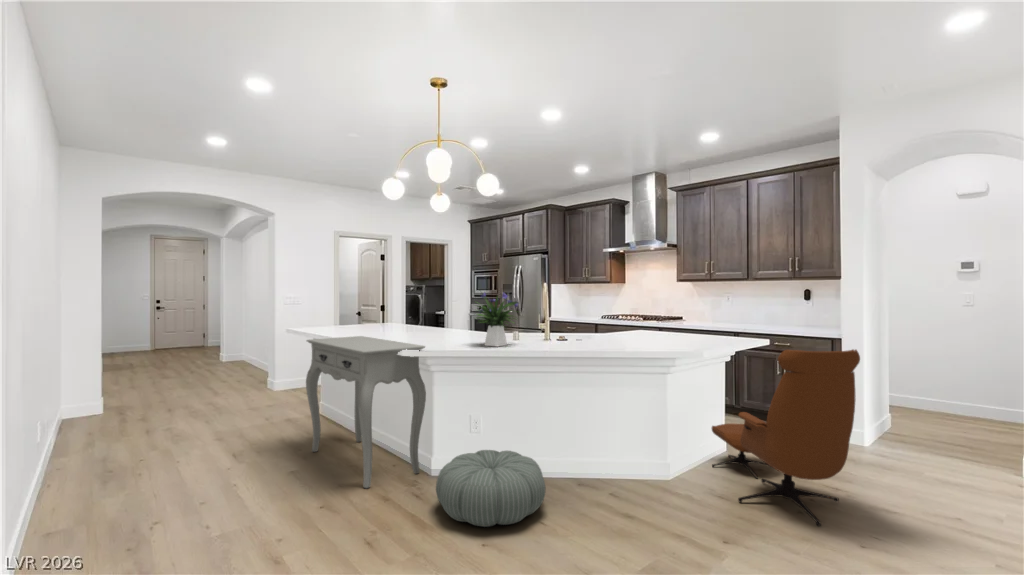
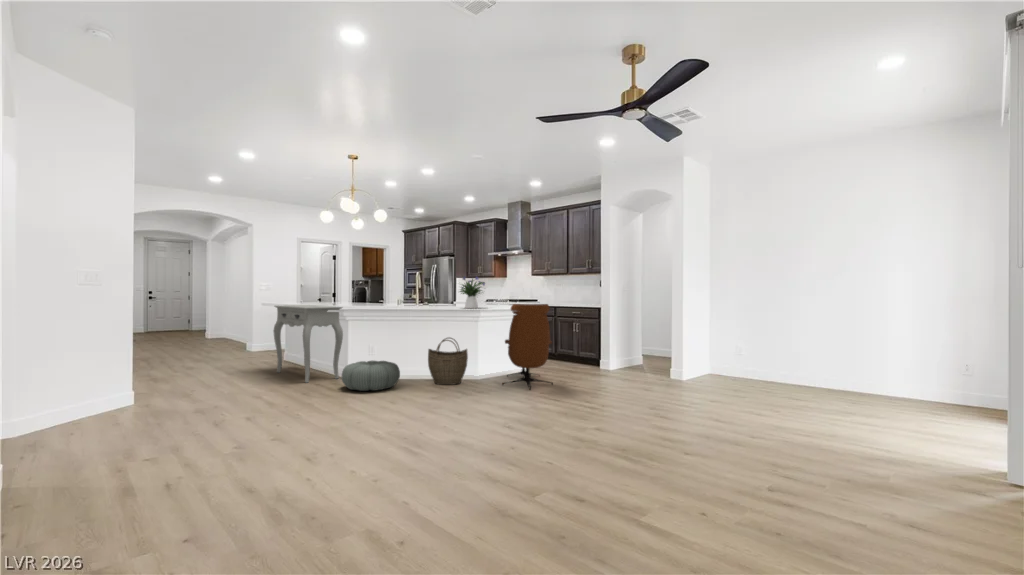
flower arrangement: present [476,292,518,346] -> present [460,277,485,308]
woven basket: none [587,403,663,499] -> present [428,338,468,385]

